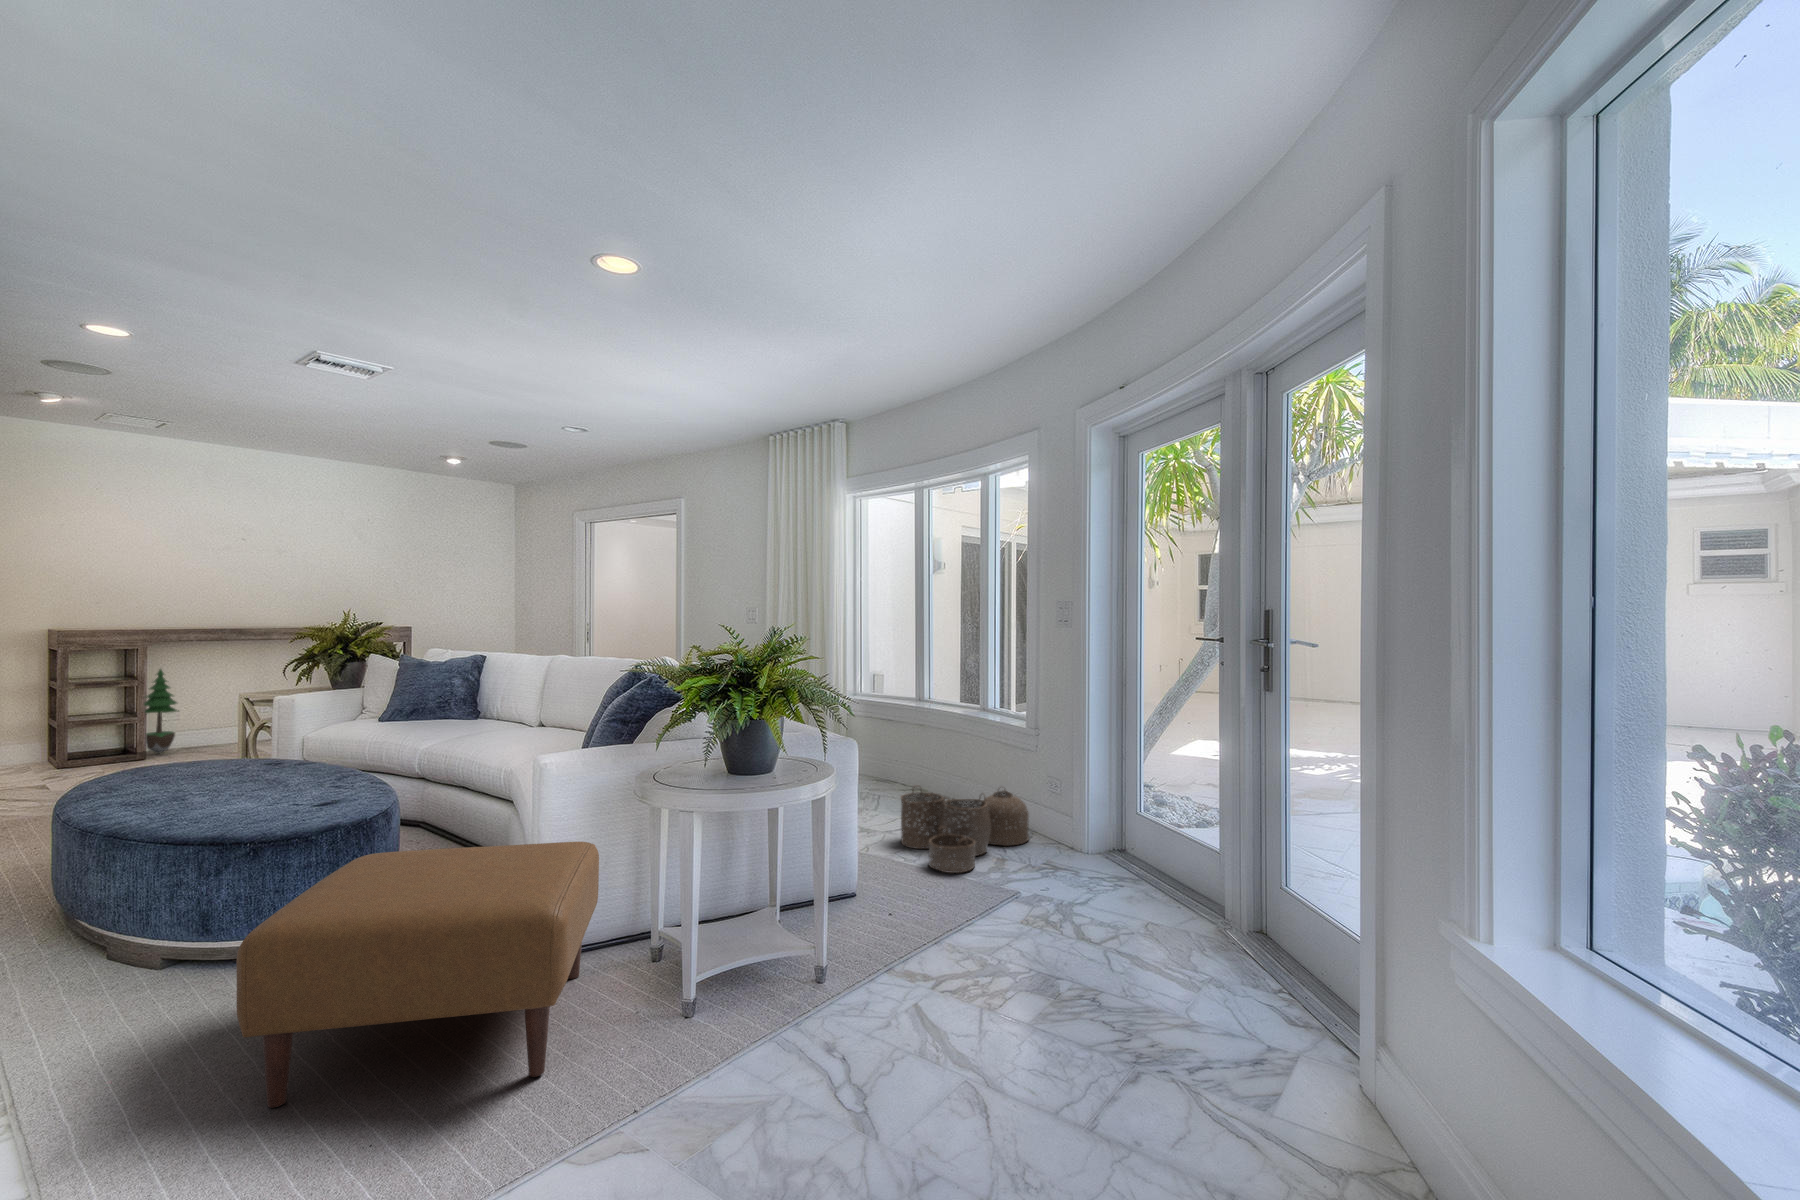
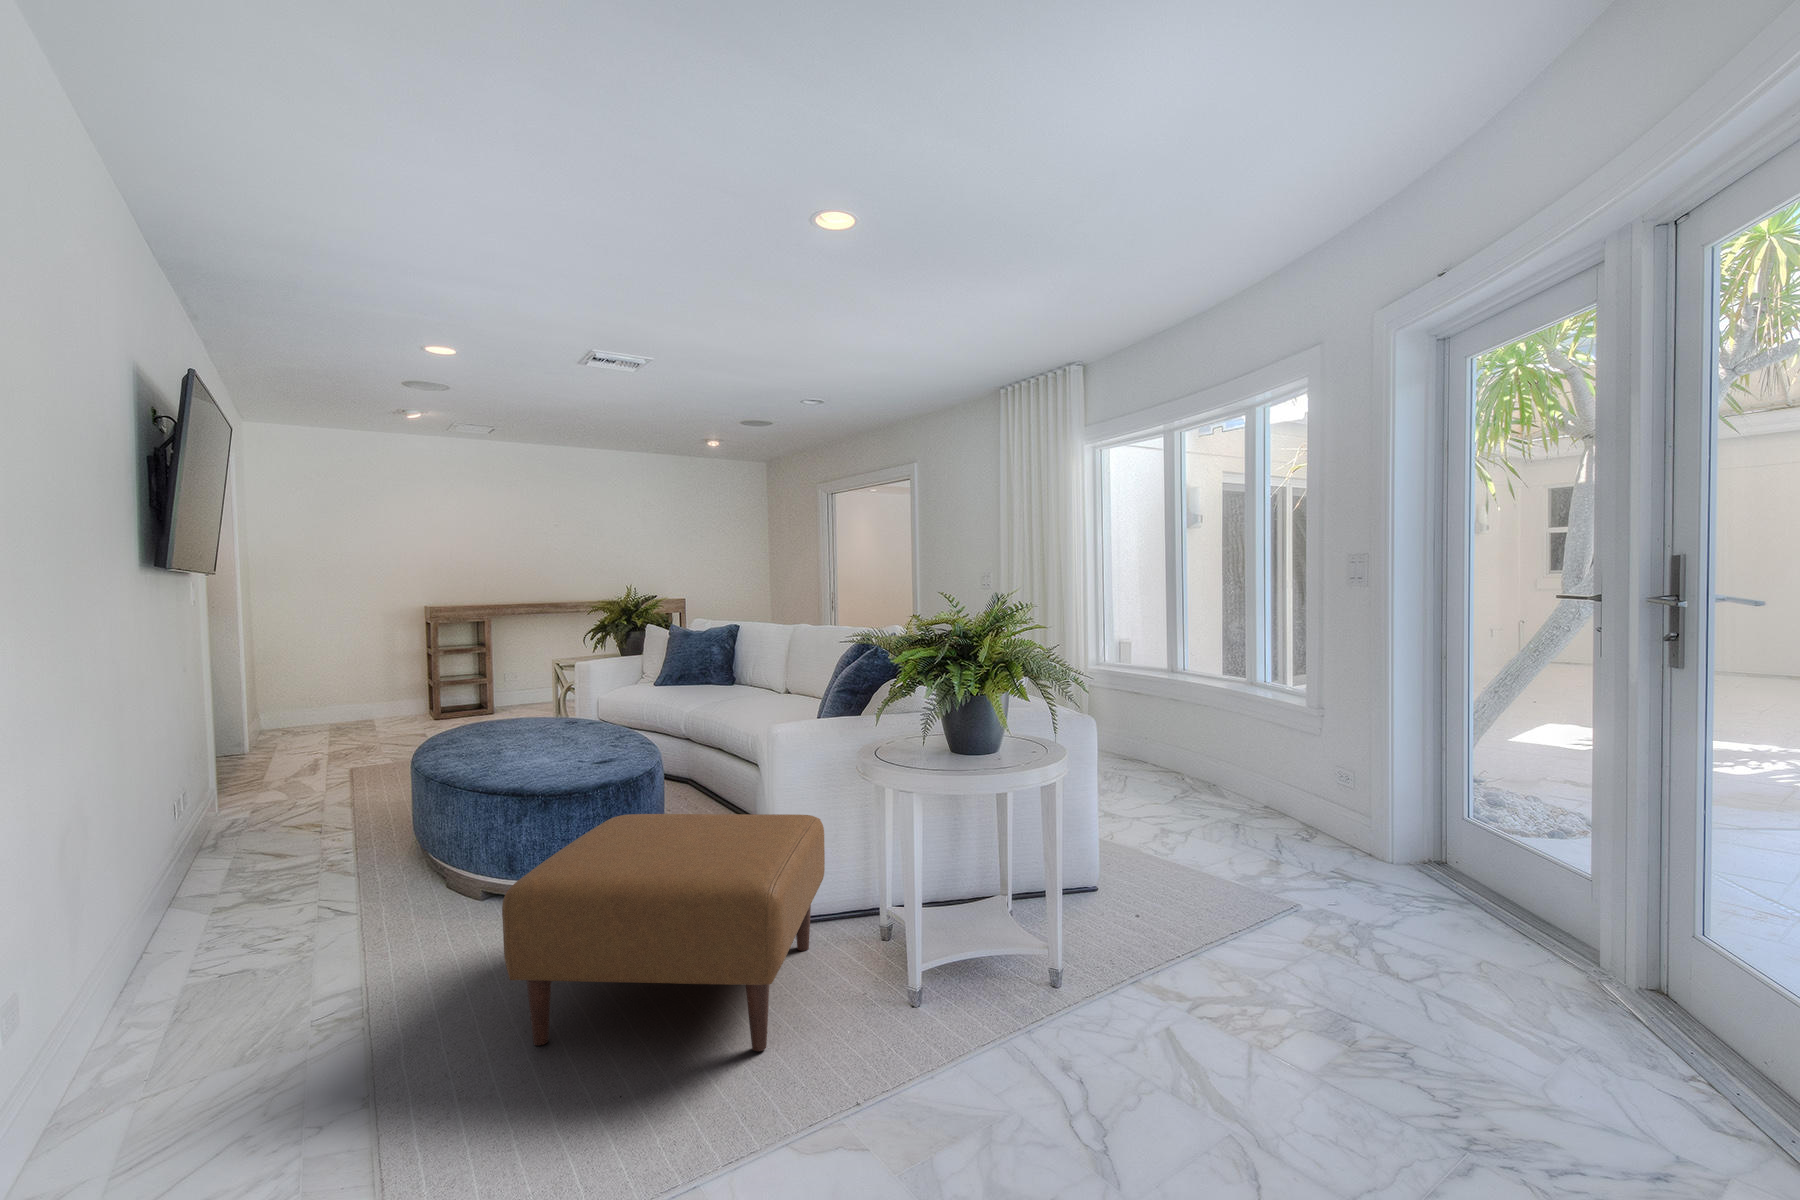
potted tree: present [144,669,177,754] -> none [486,637,515,709]
woven basket: present [901,790,1029,873] -> none [1153,768,1313,872]

